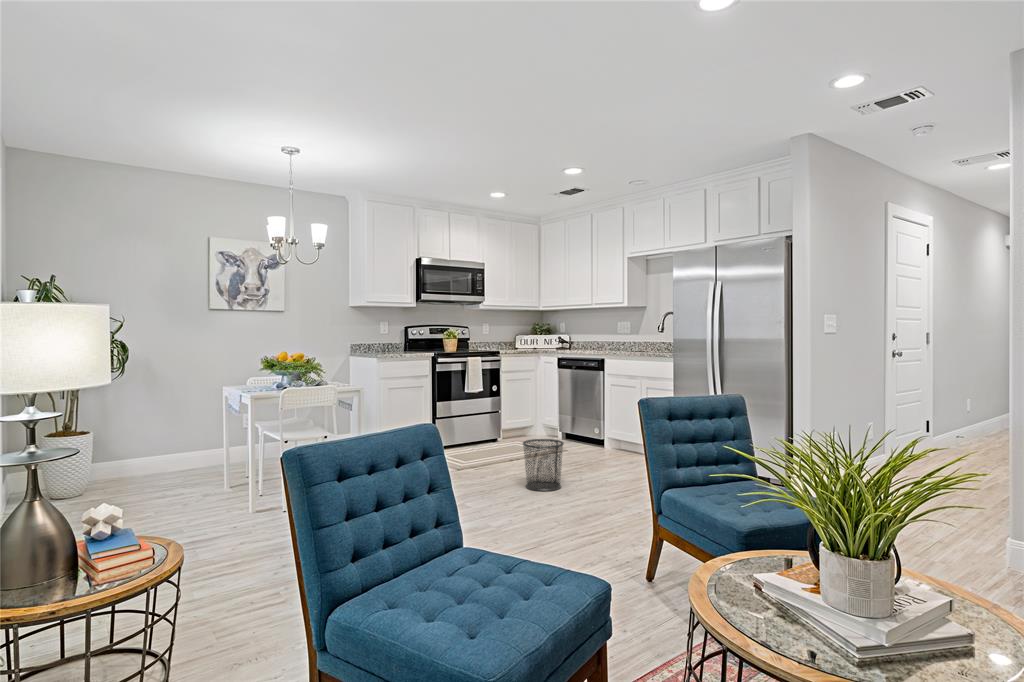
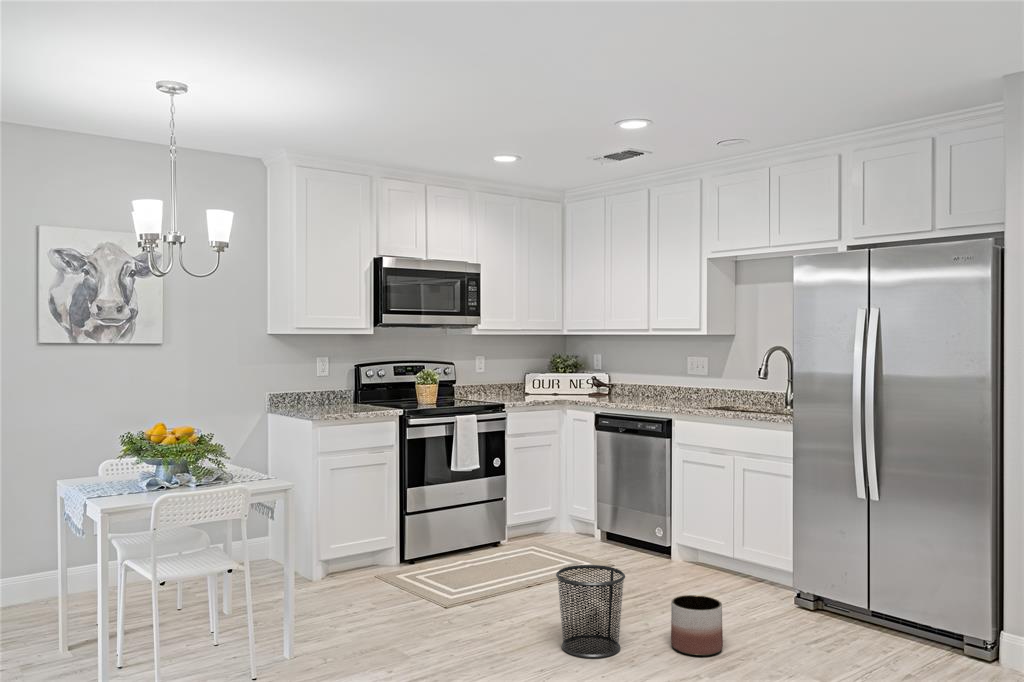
planter: none [592,457,623,490] -> present [671,595,723,656]

